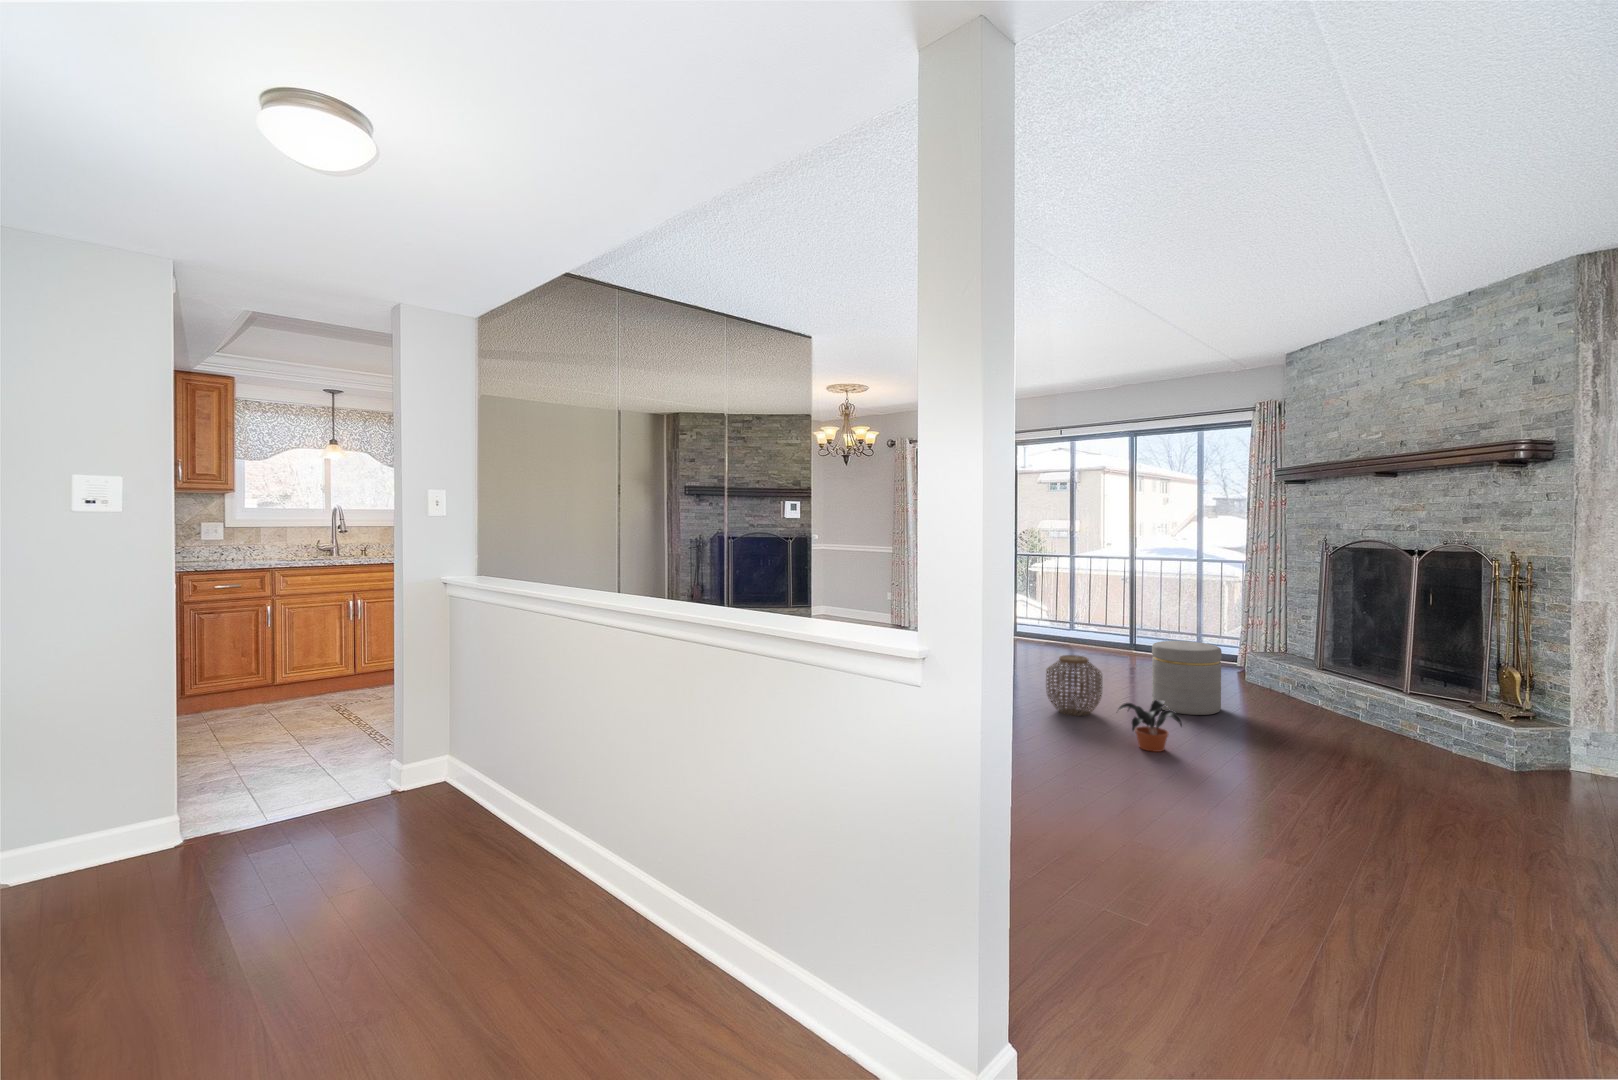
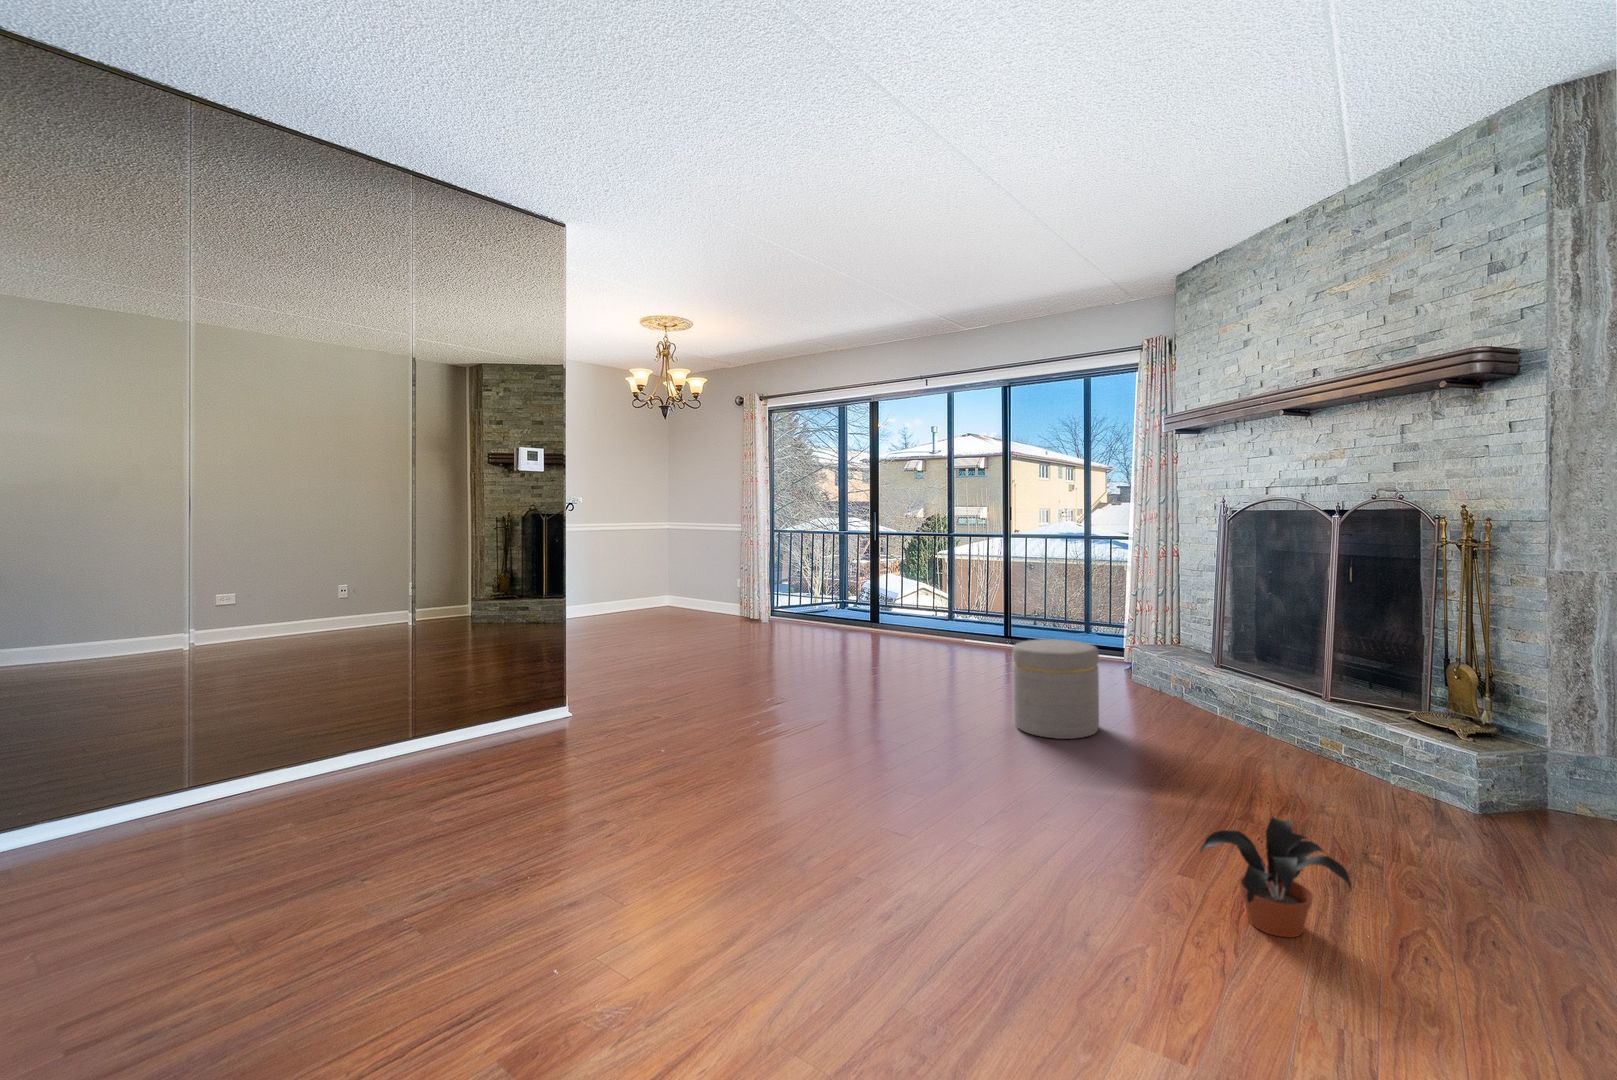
woven basket: present [1046,655,1102,716] -> none [872,665,945,749]
potted plant: present [1119,699,1182,752] -> present [1201,817,1352,937]

